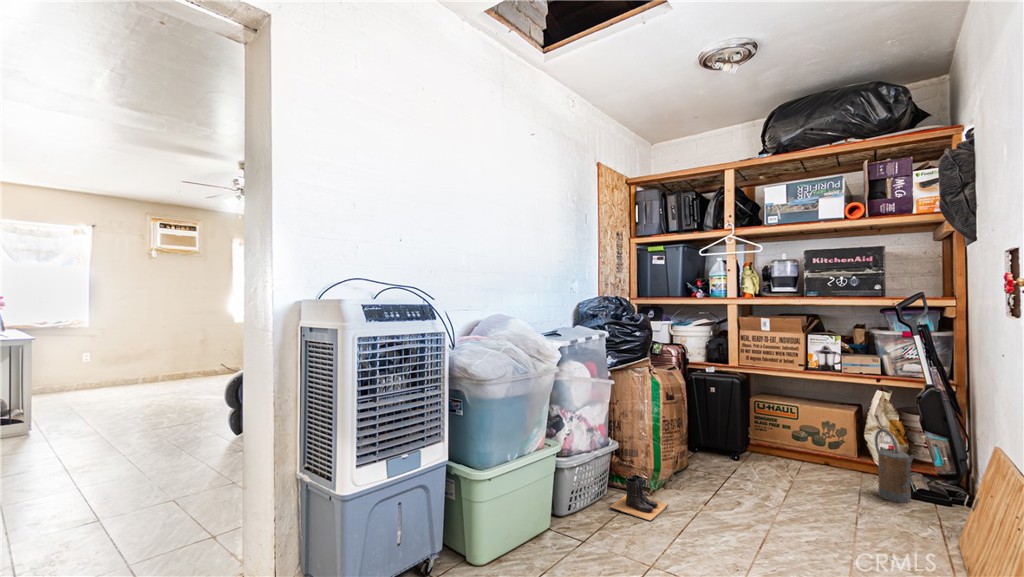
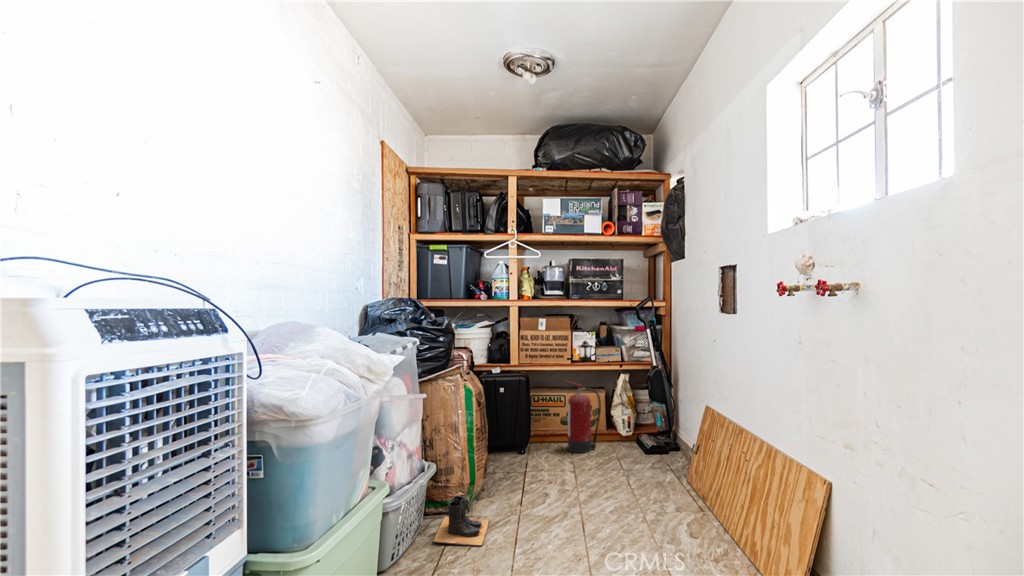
fire extinguisher: none [792,388,842,473] -> present [568,382,601,453]
watering can: present [875,429,915,503] -> none [628,408,663,467]

